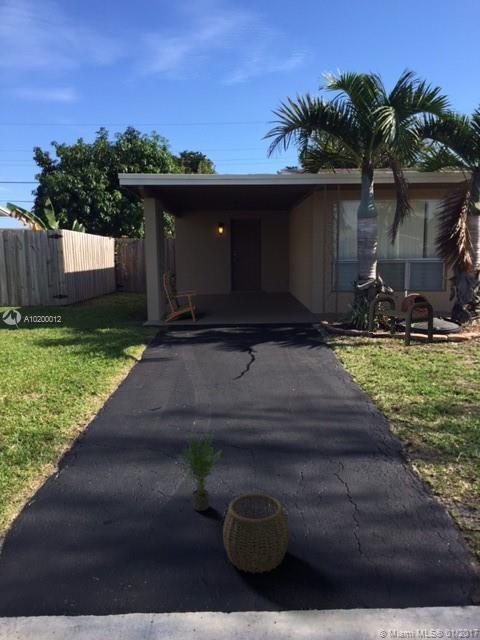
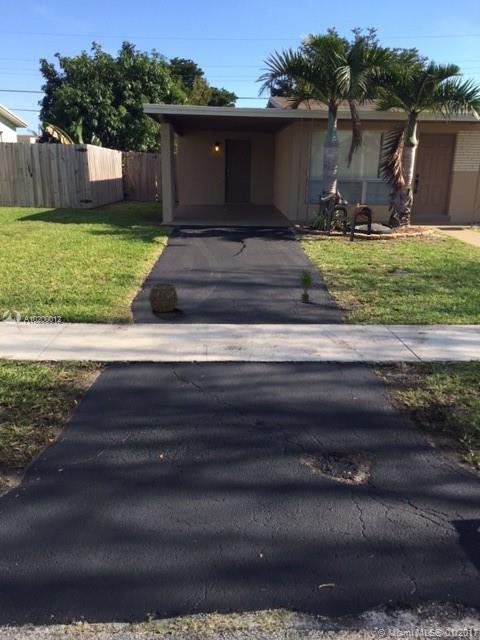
lounge chair: present [163,271,196,322] -> none [176,183,201,223]
potted plant: present [178,438,218,511] -> present [299,266,315,303]
woven basket: present [223,494,289,573] -> present [149,283,178,312]

